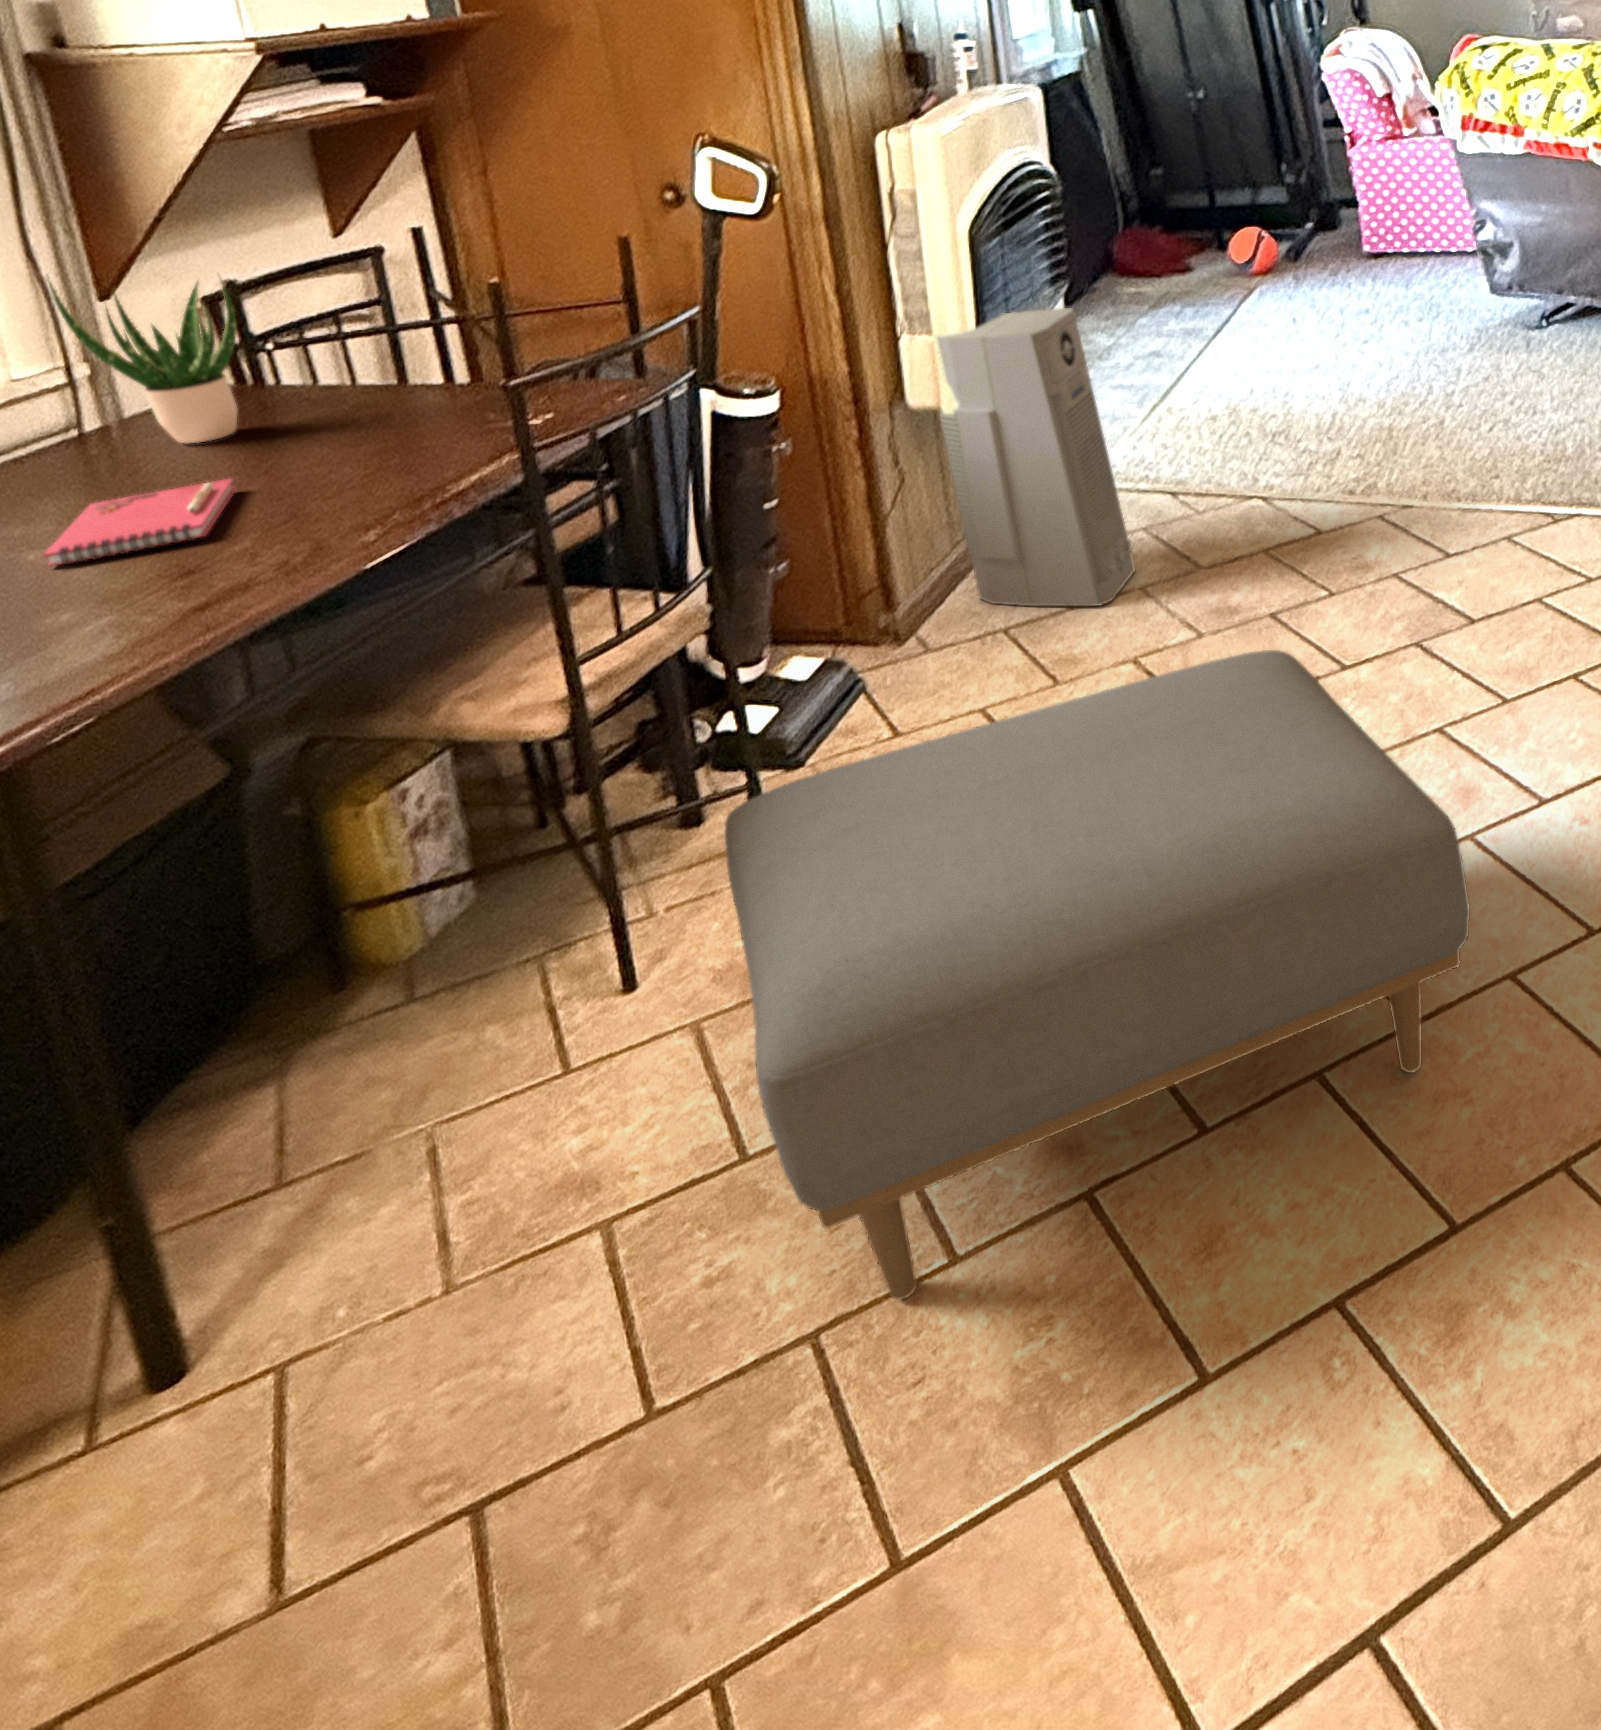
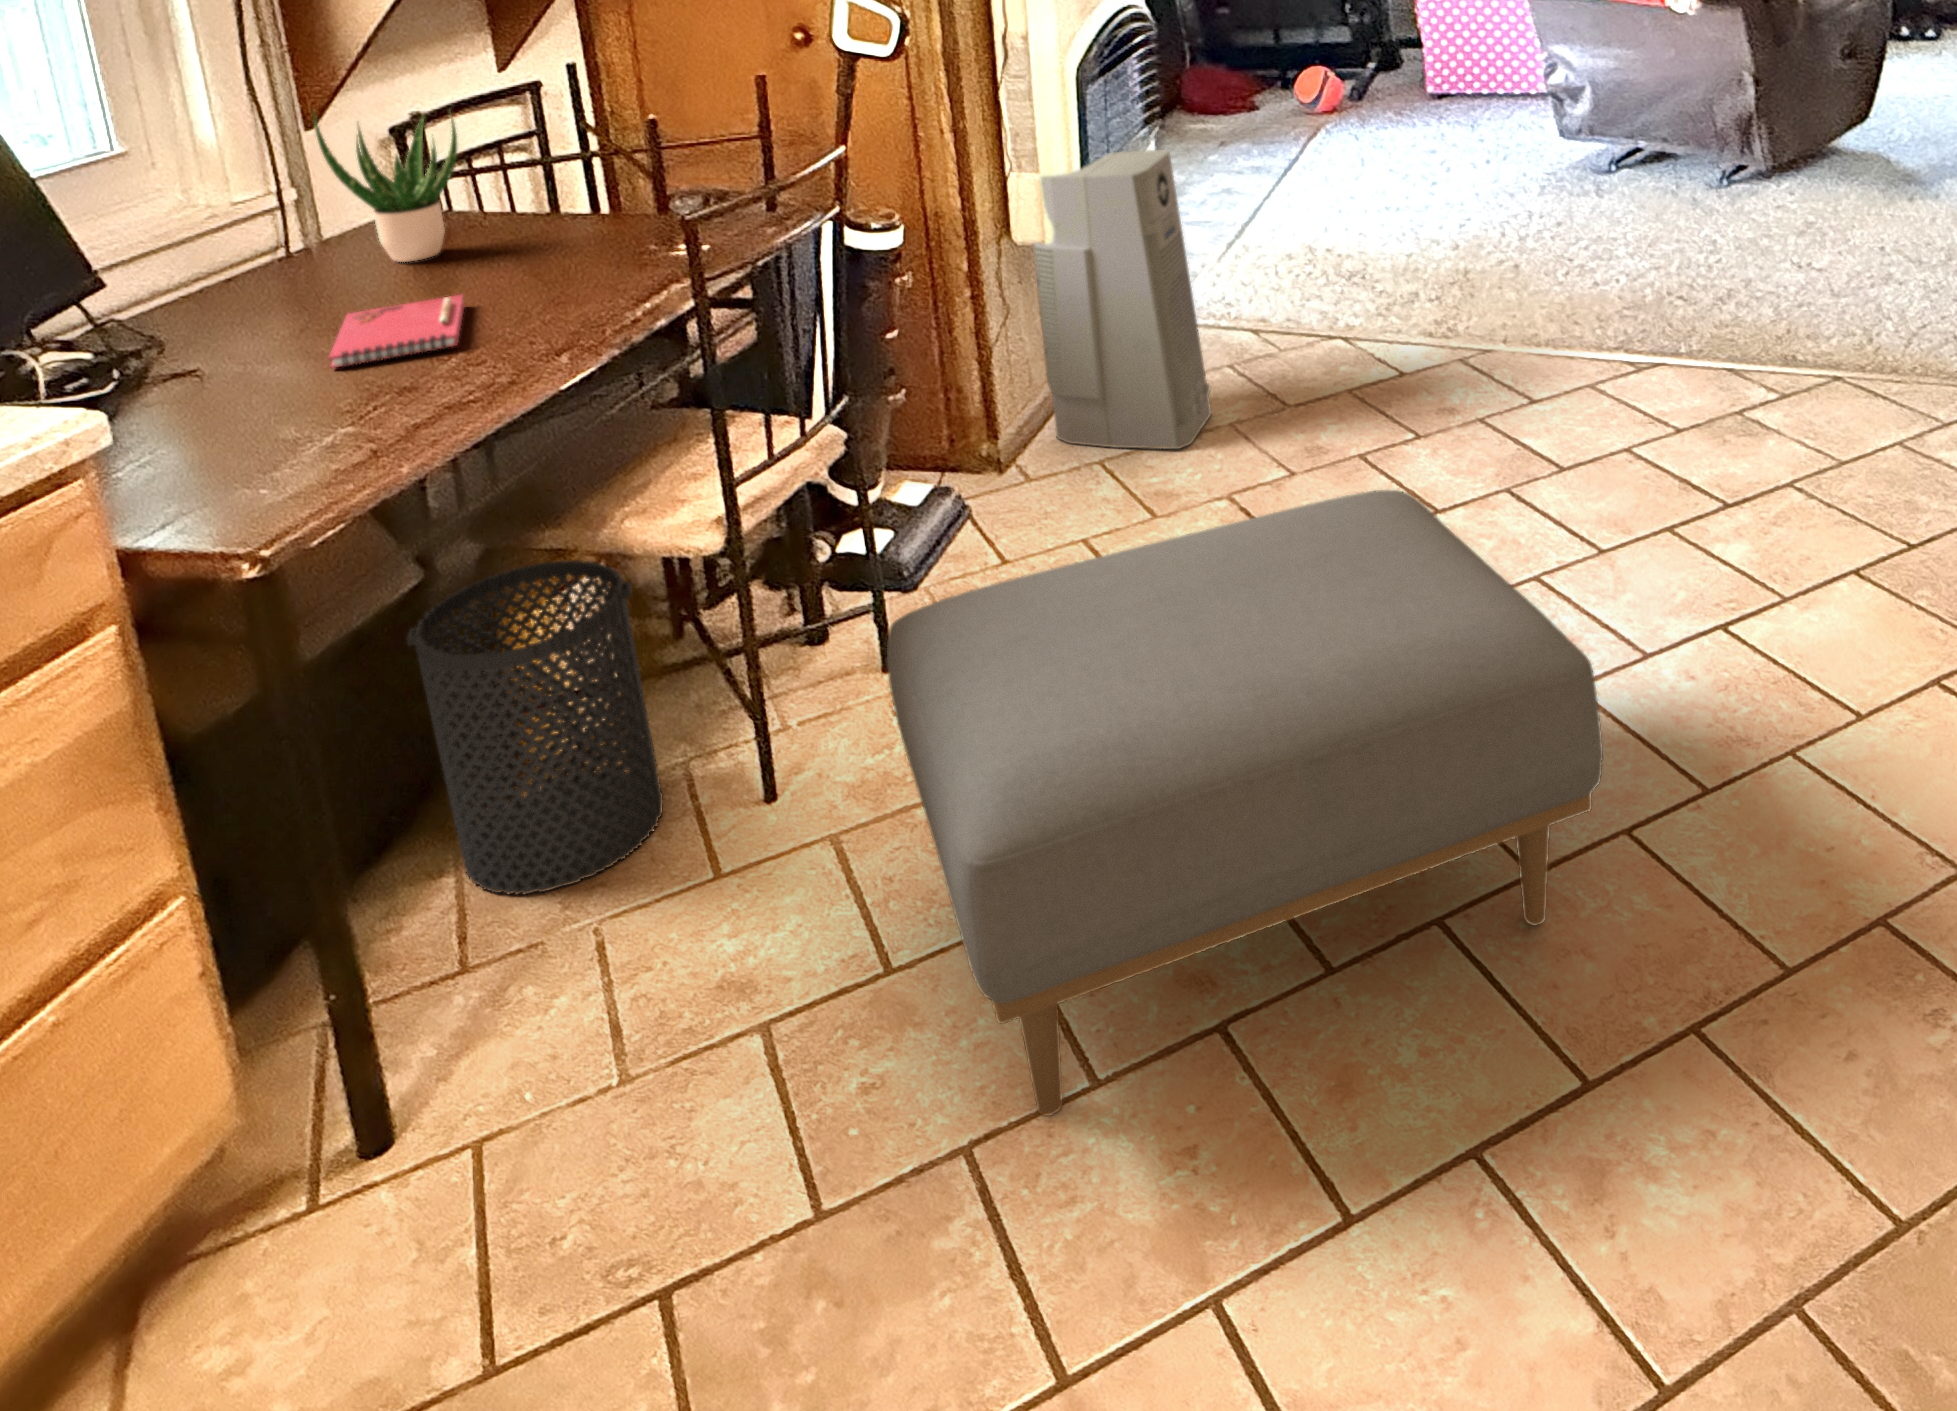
trash can: none [202,753,536,1095] -> present [407,560,663,894]

